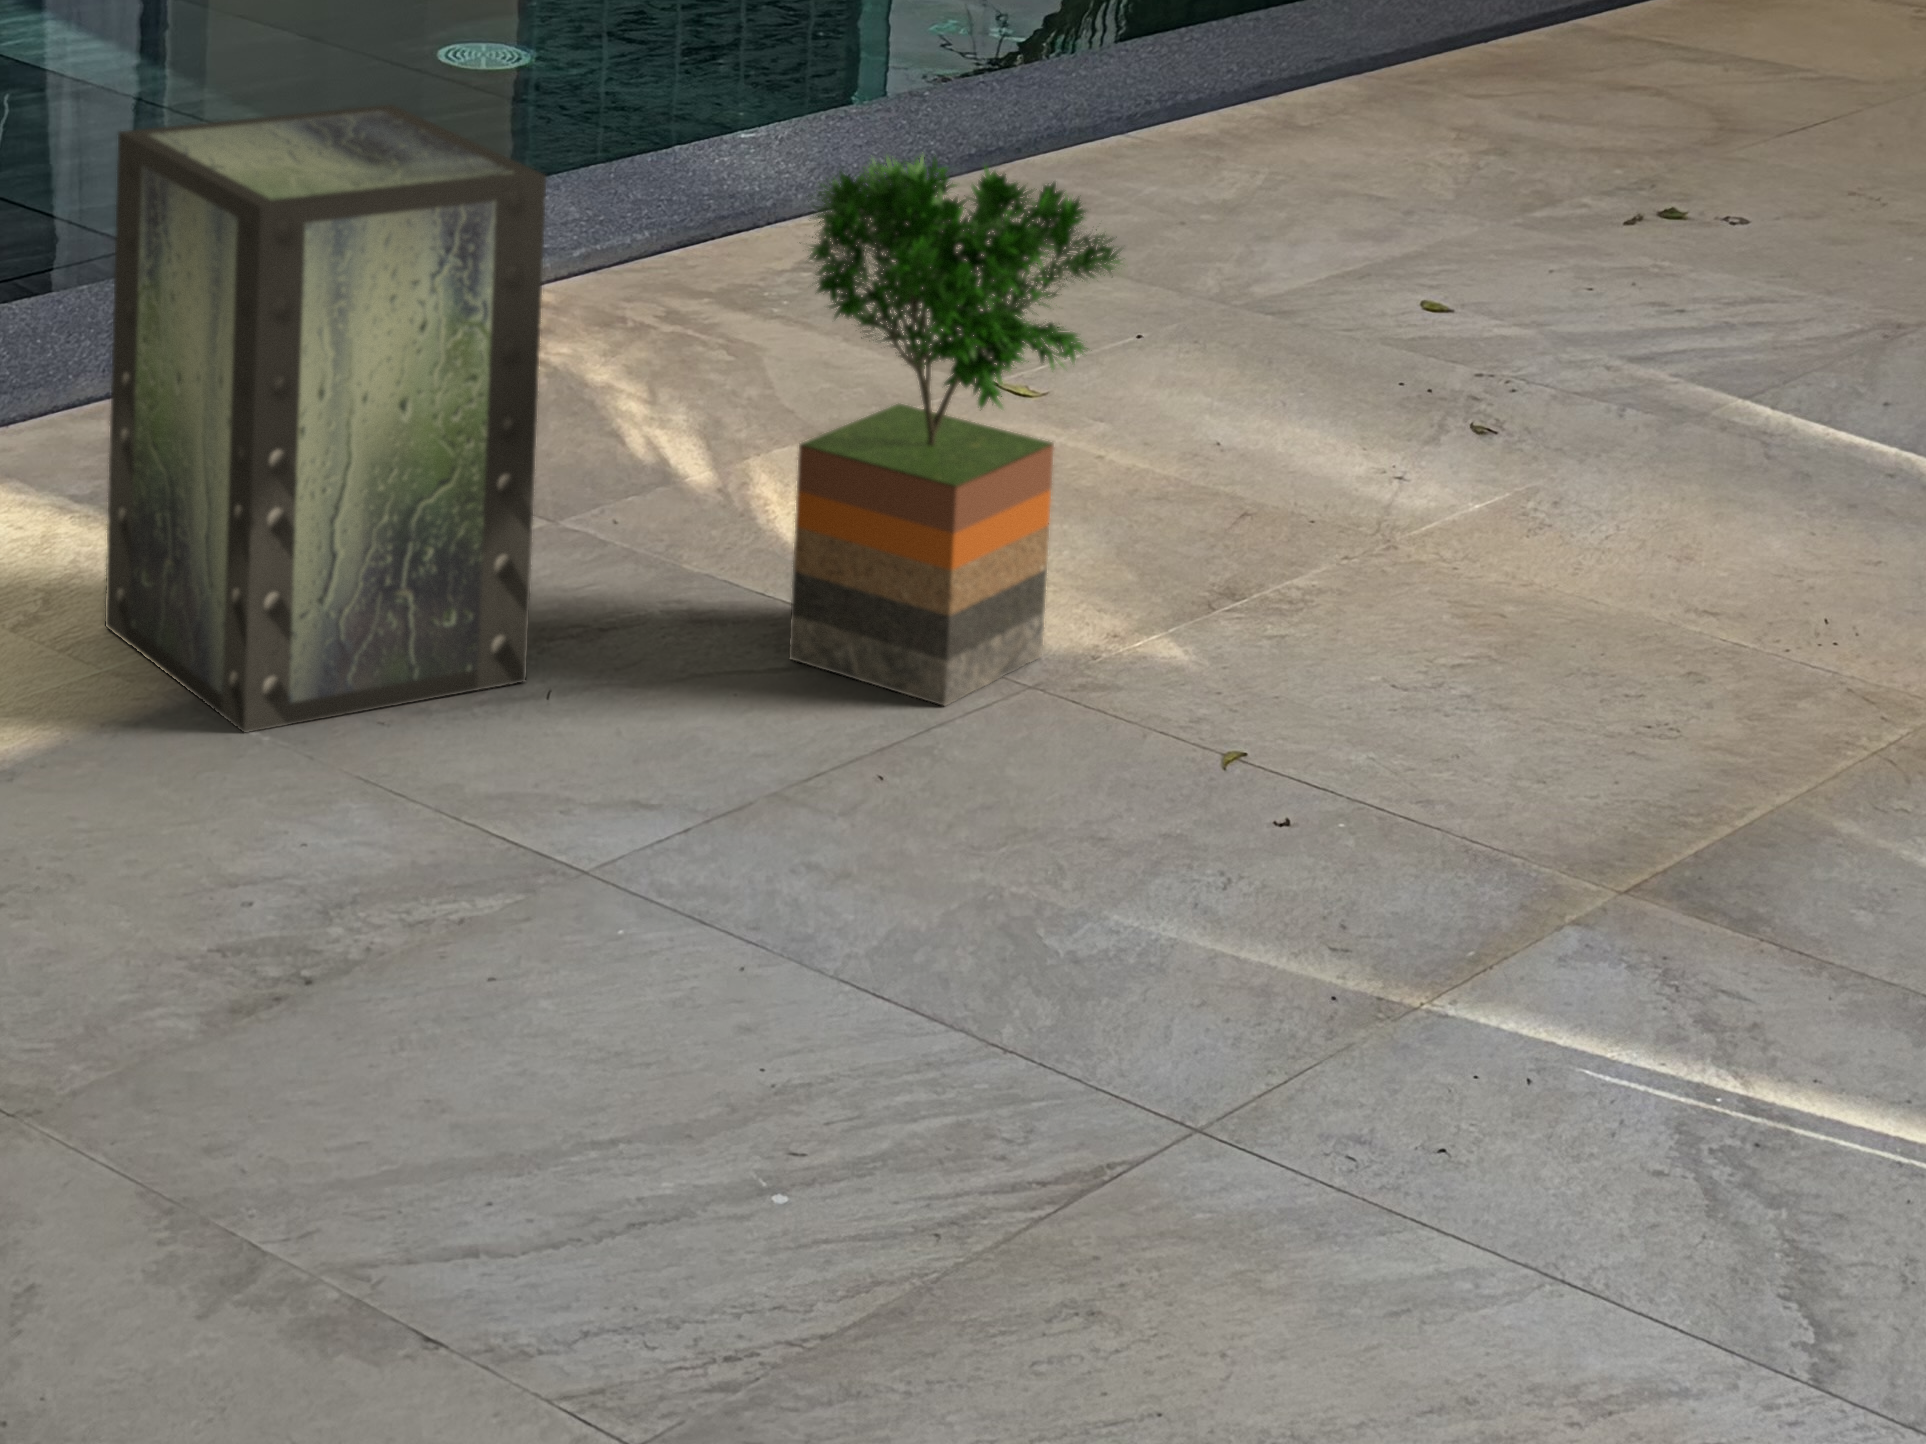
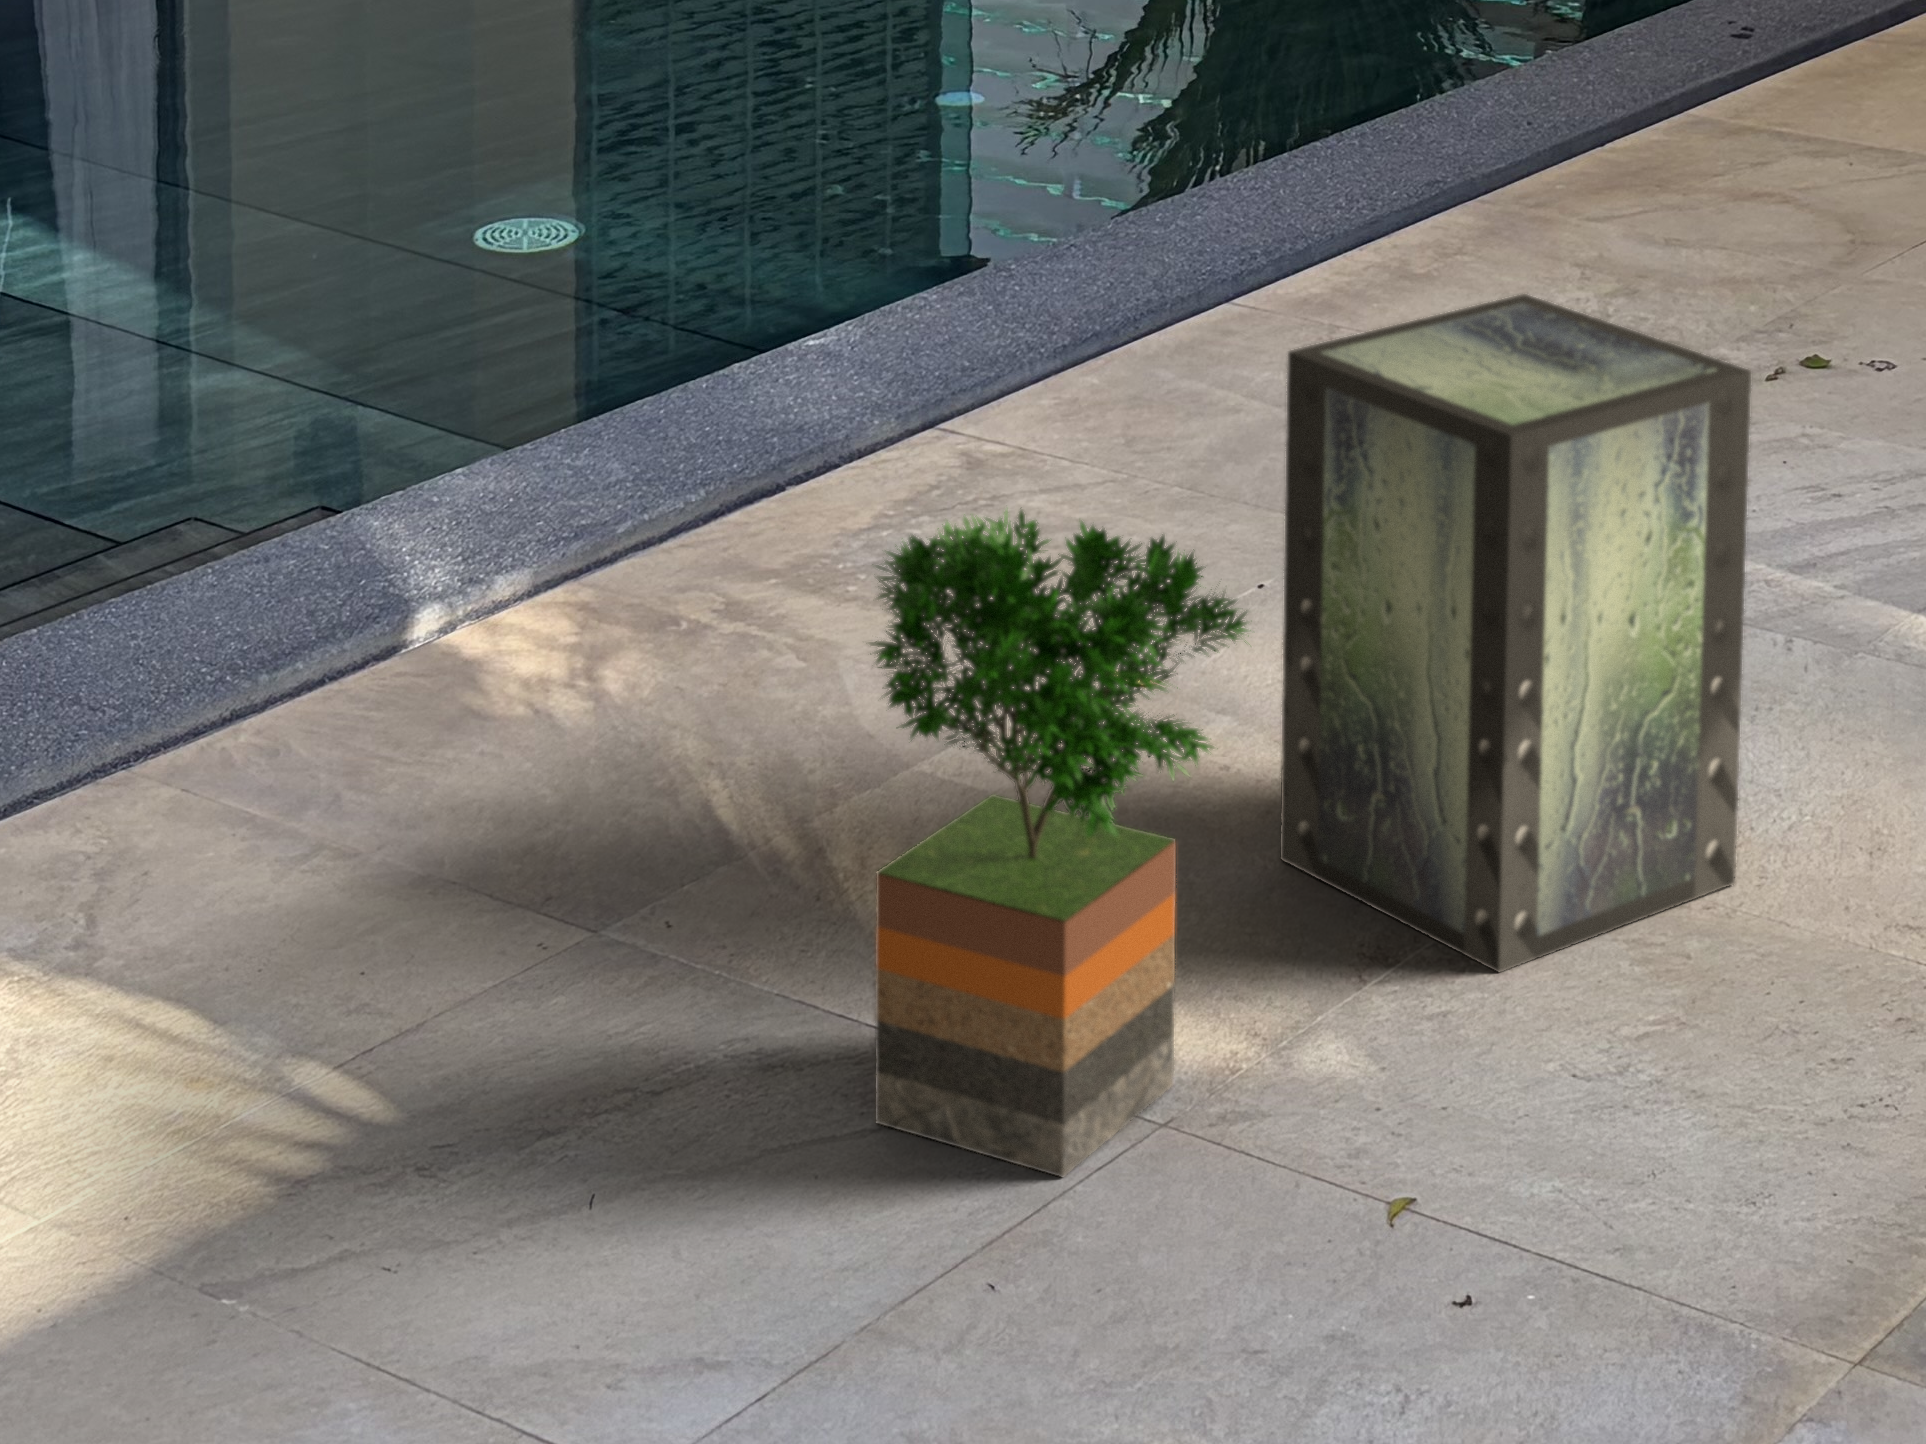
storage box: present [105,105,546,732] -> present [1280,294,1751,972]

